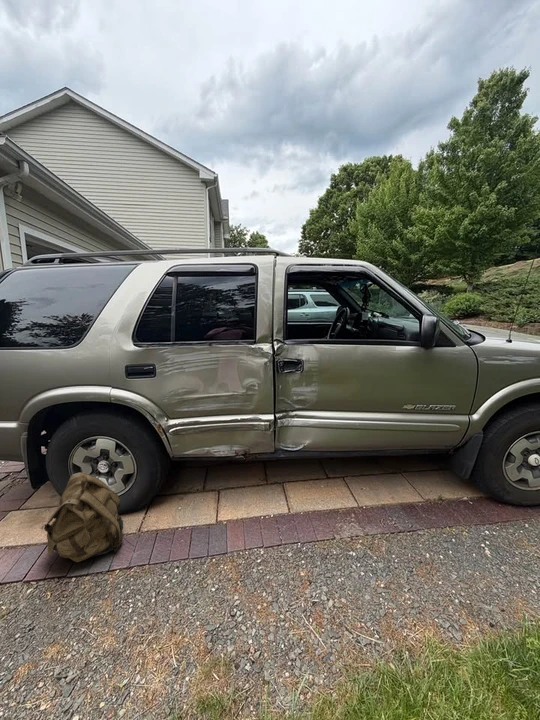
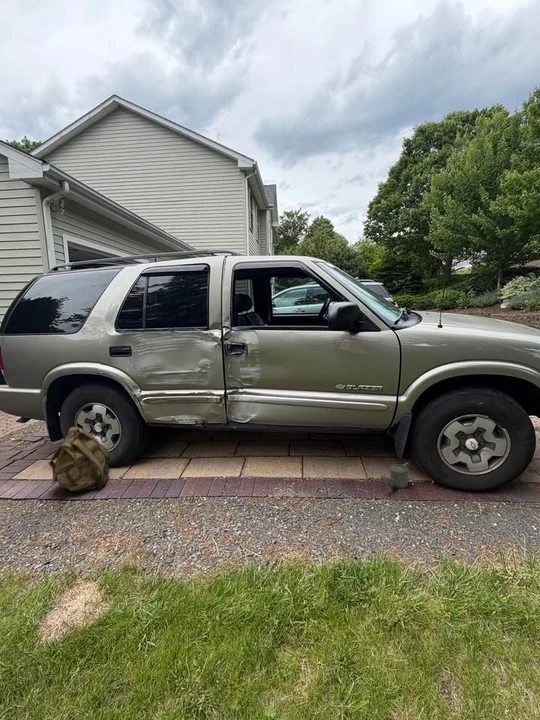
watering can: none [461,488,485,520] -> present [381,462,409,488]

